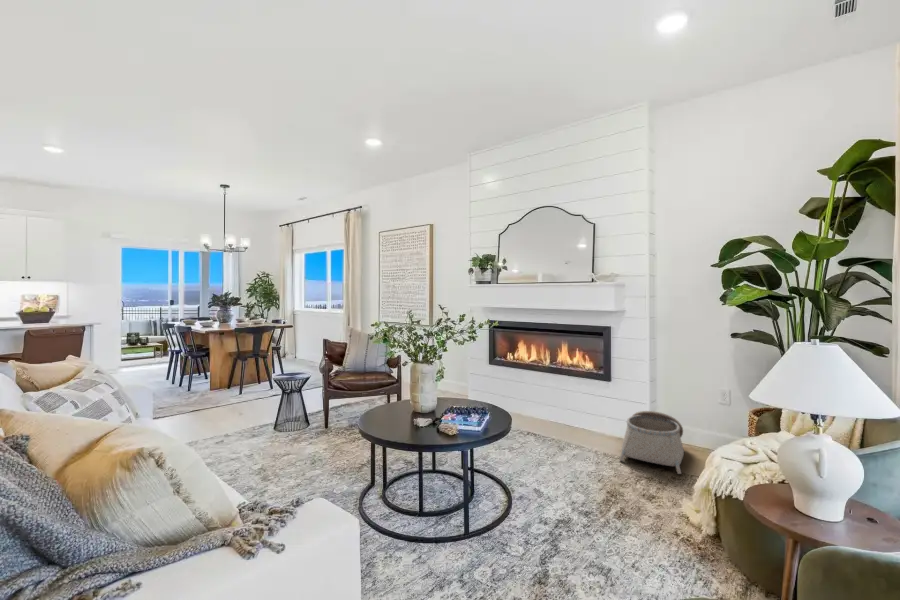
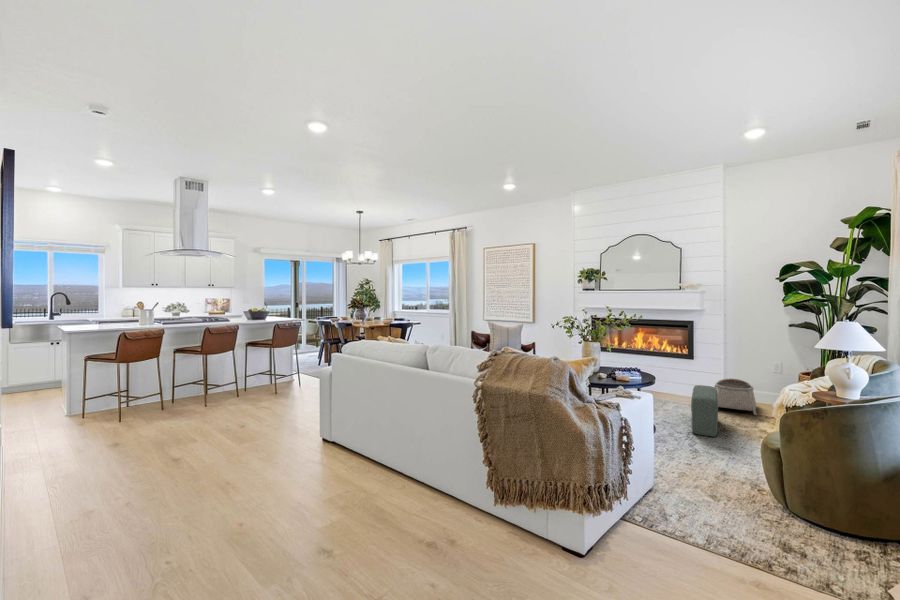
pouf: none [558,432,615,538] -> present [691,385,718,437]

